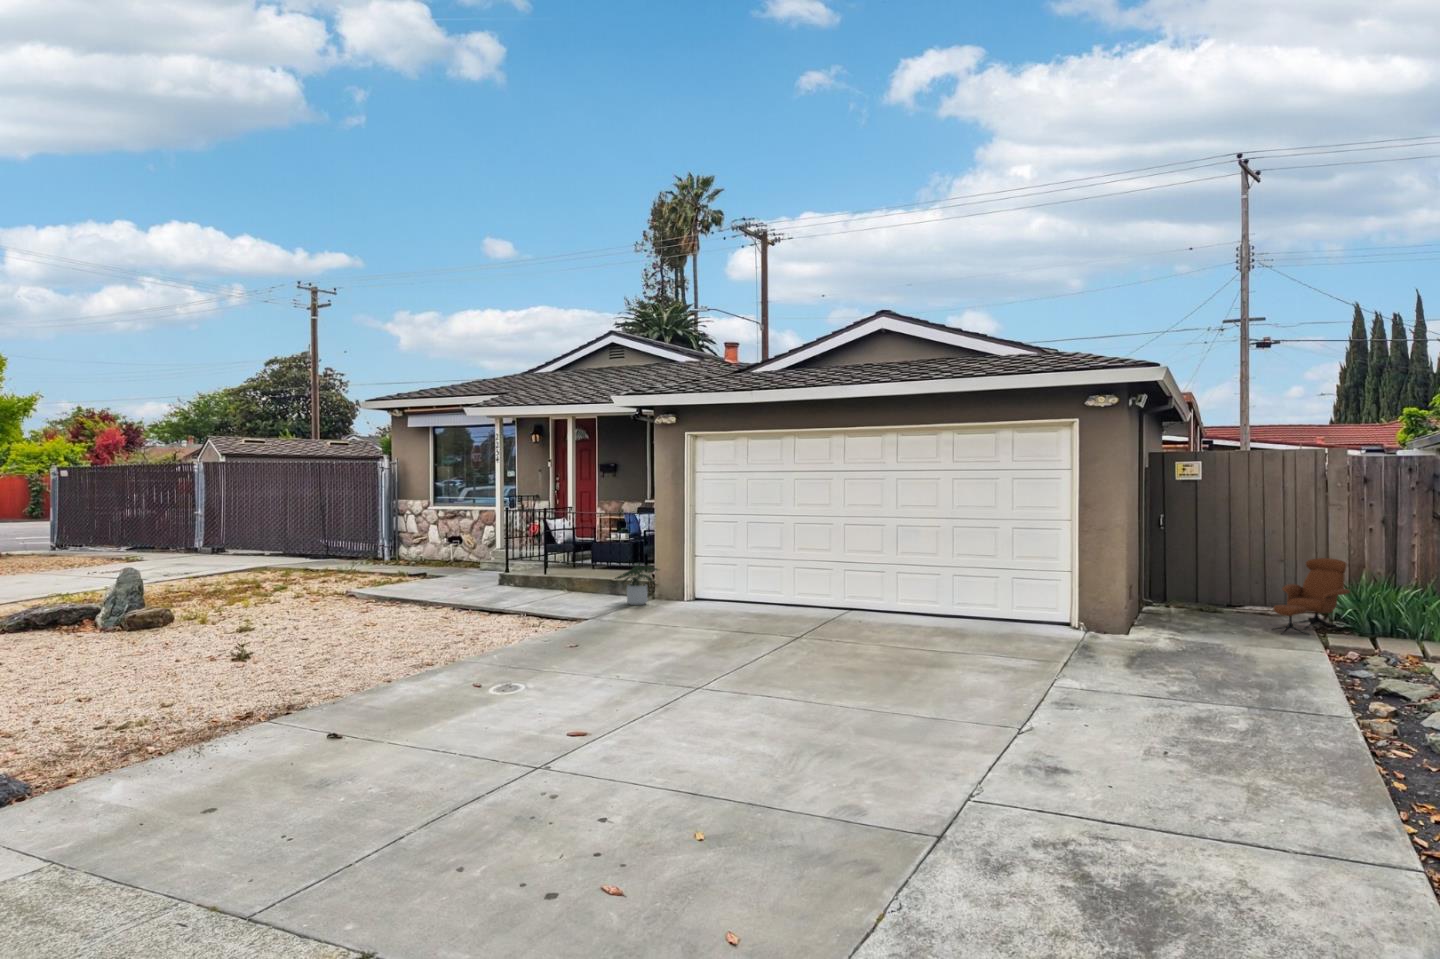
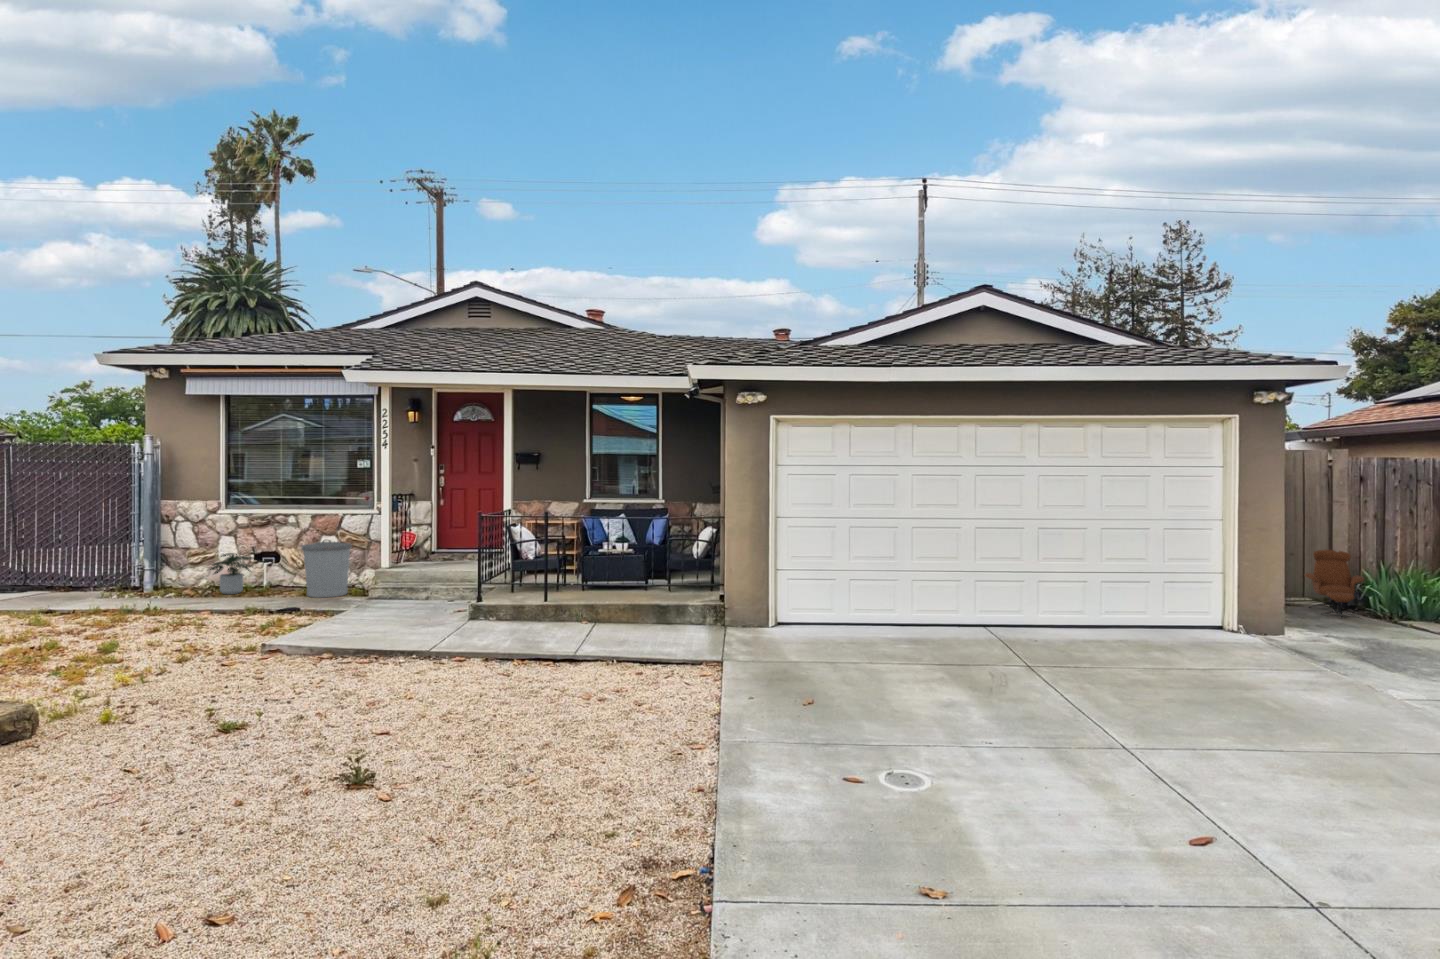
trash can: none [459,528,493,569] -> present [302,540,352,598]
potted plant: present [615,563,658,605] -> present [210,553,254,594]

